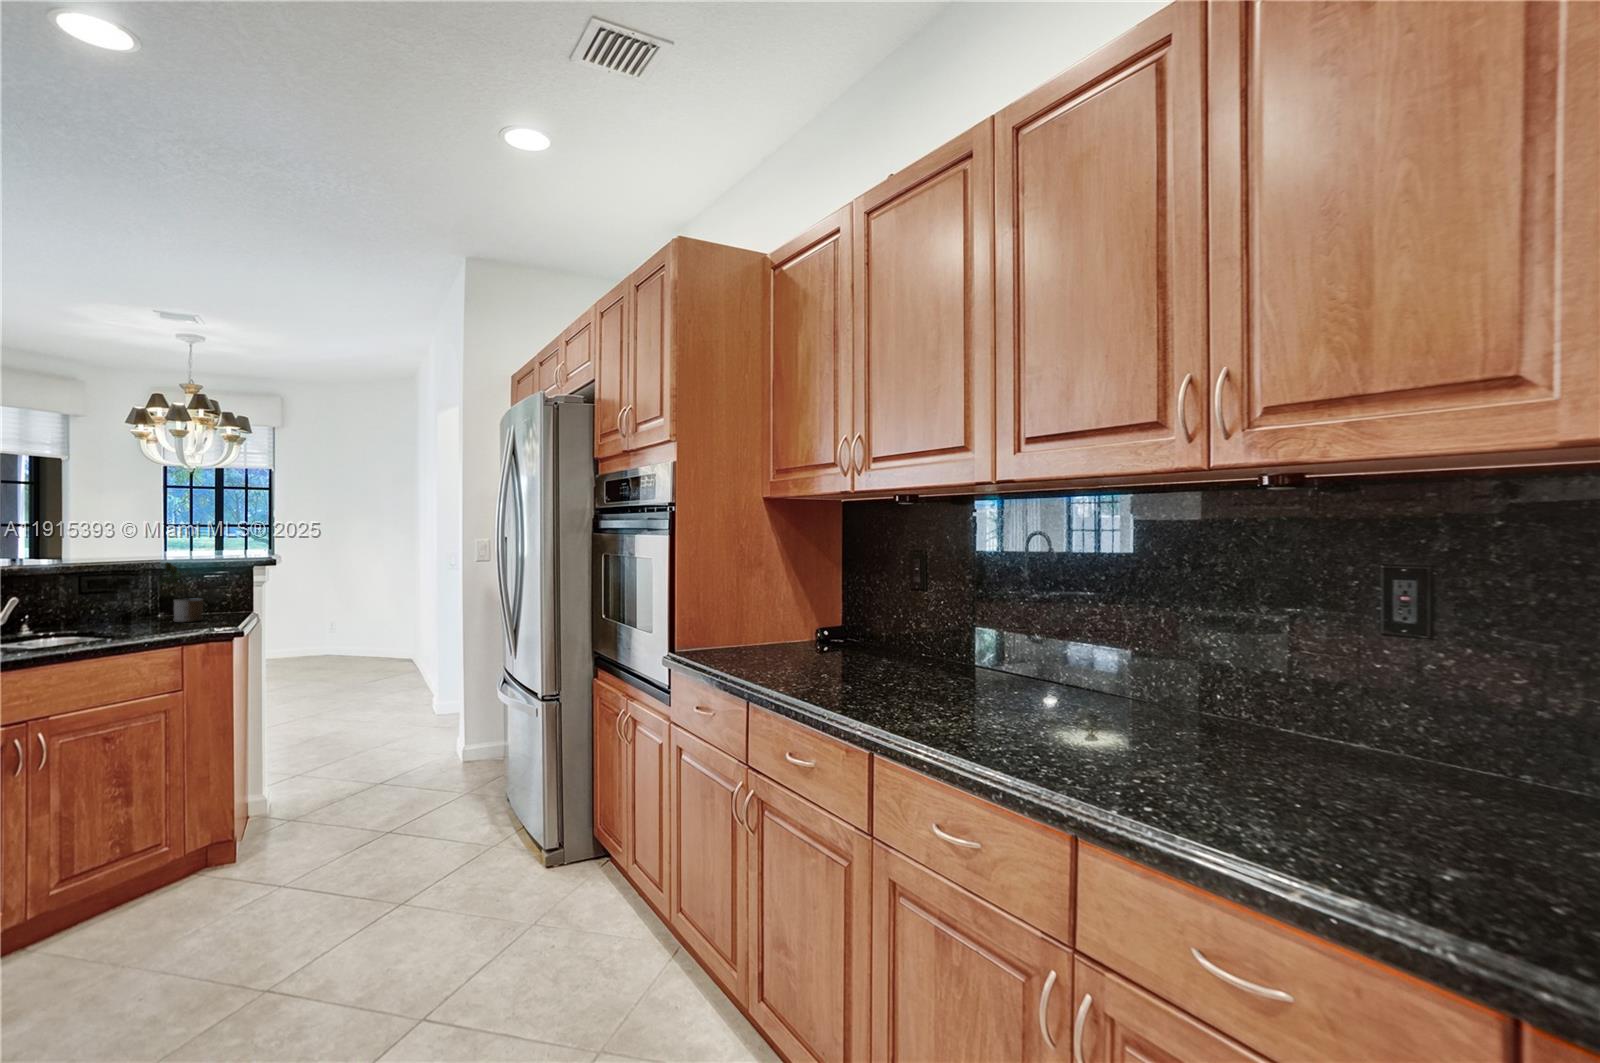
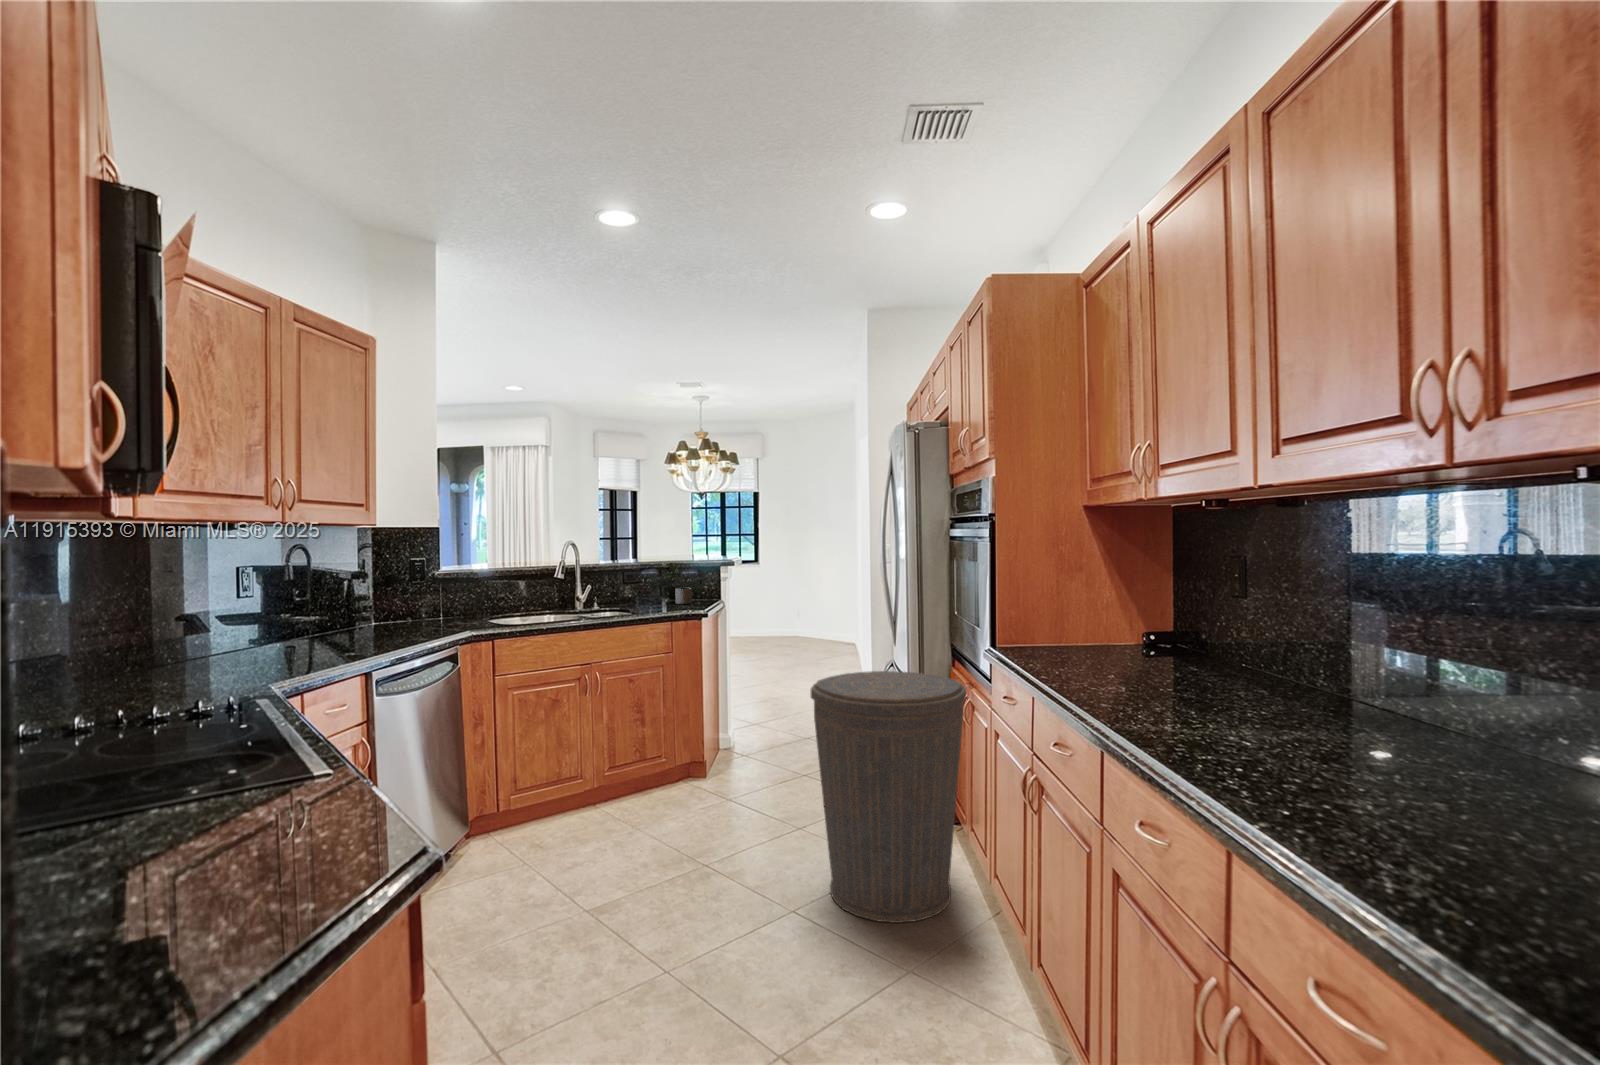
trash can: none [443,689,637,999] -> present [811,671,966,923]

